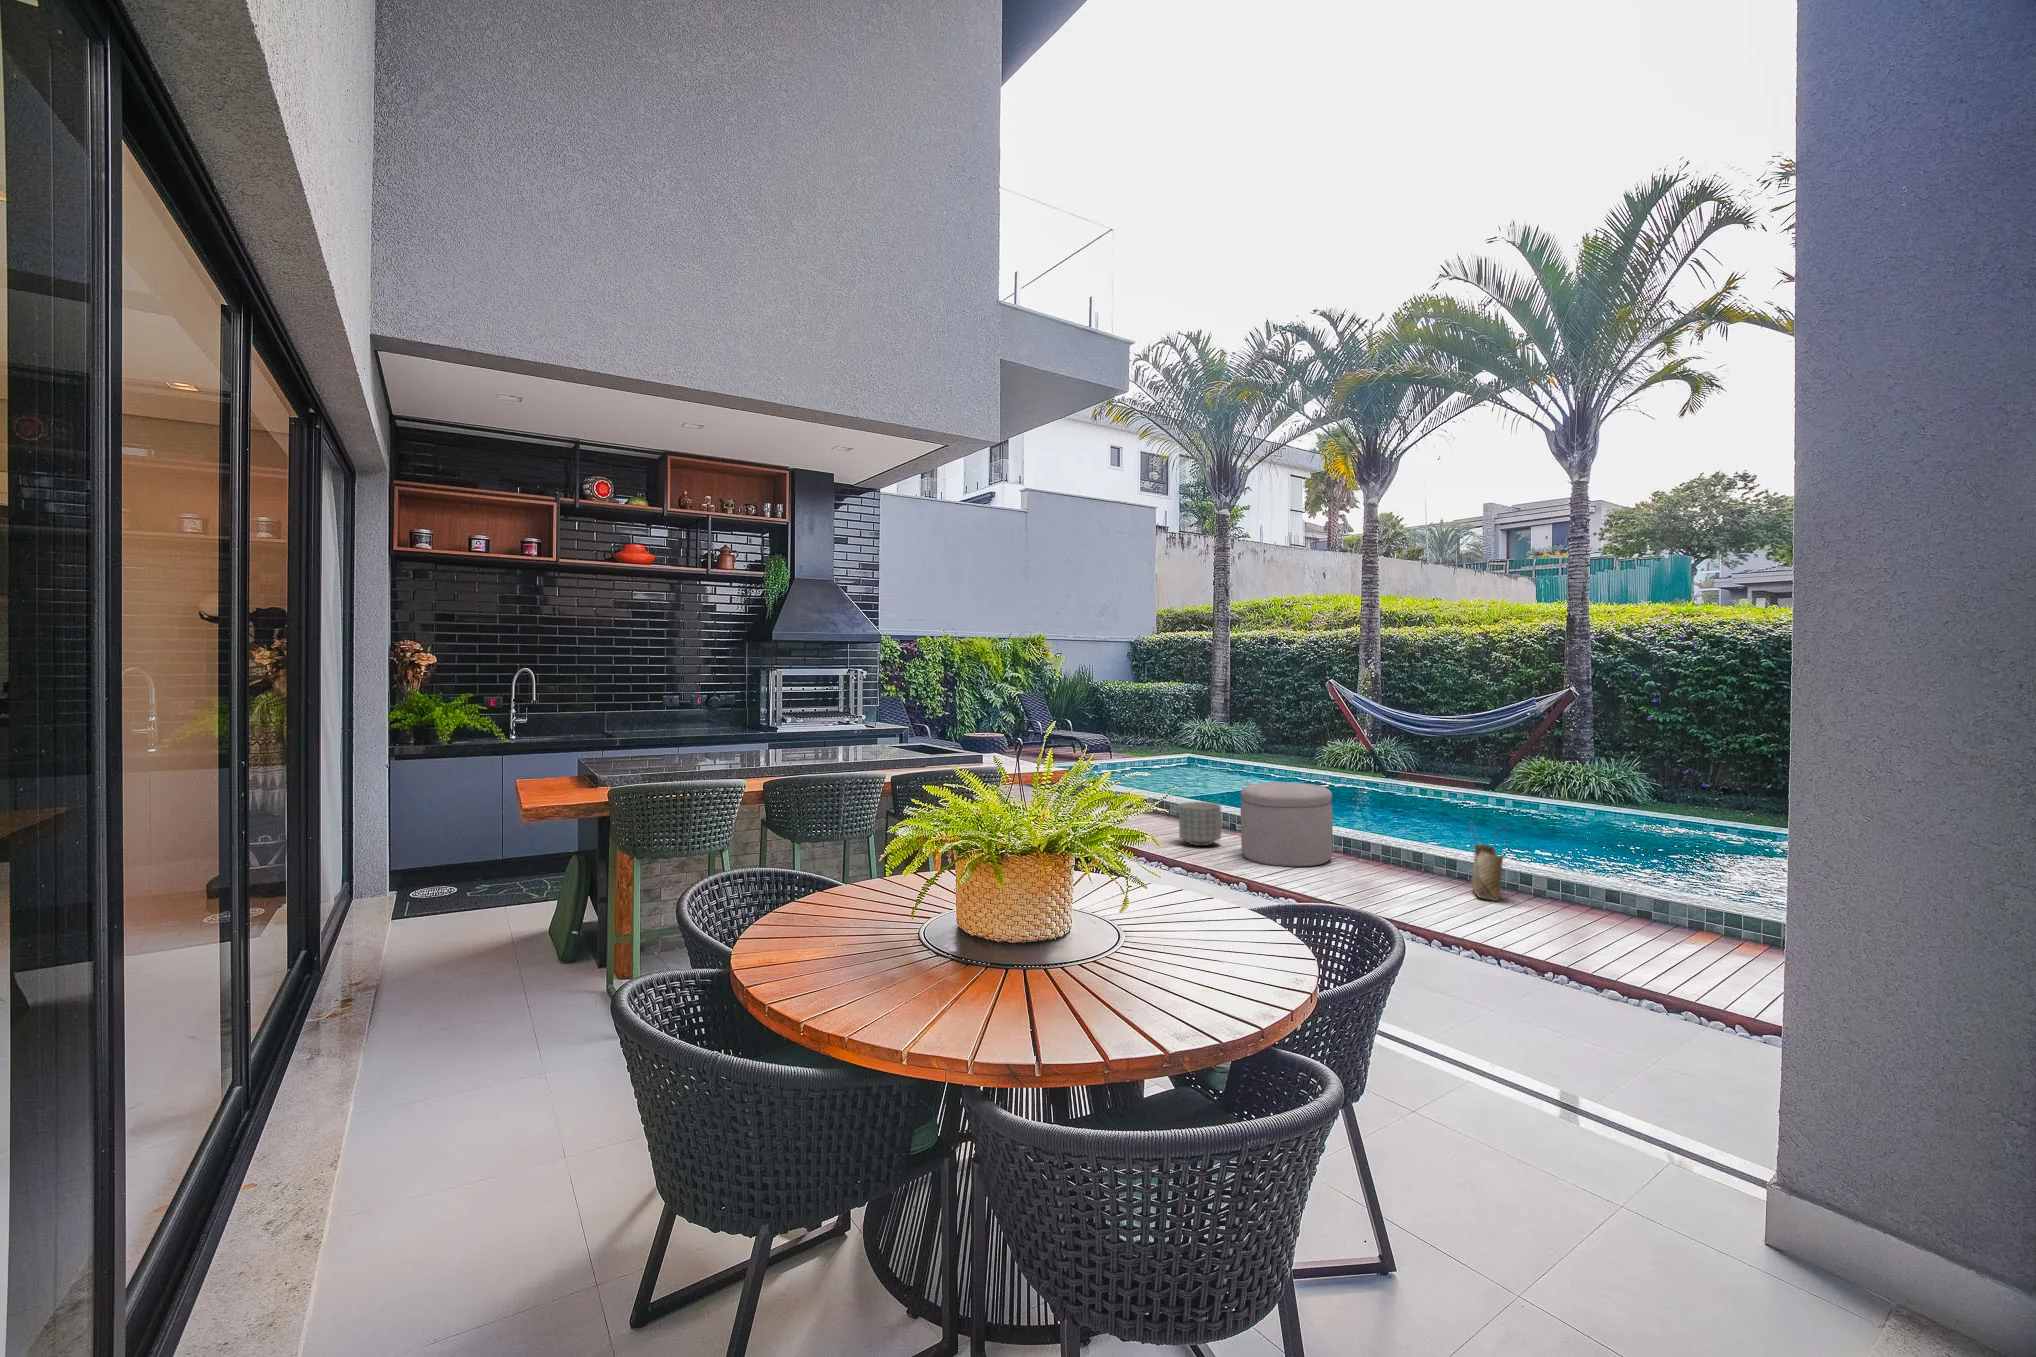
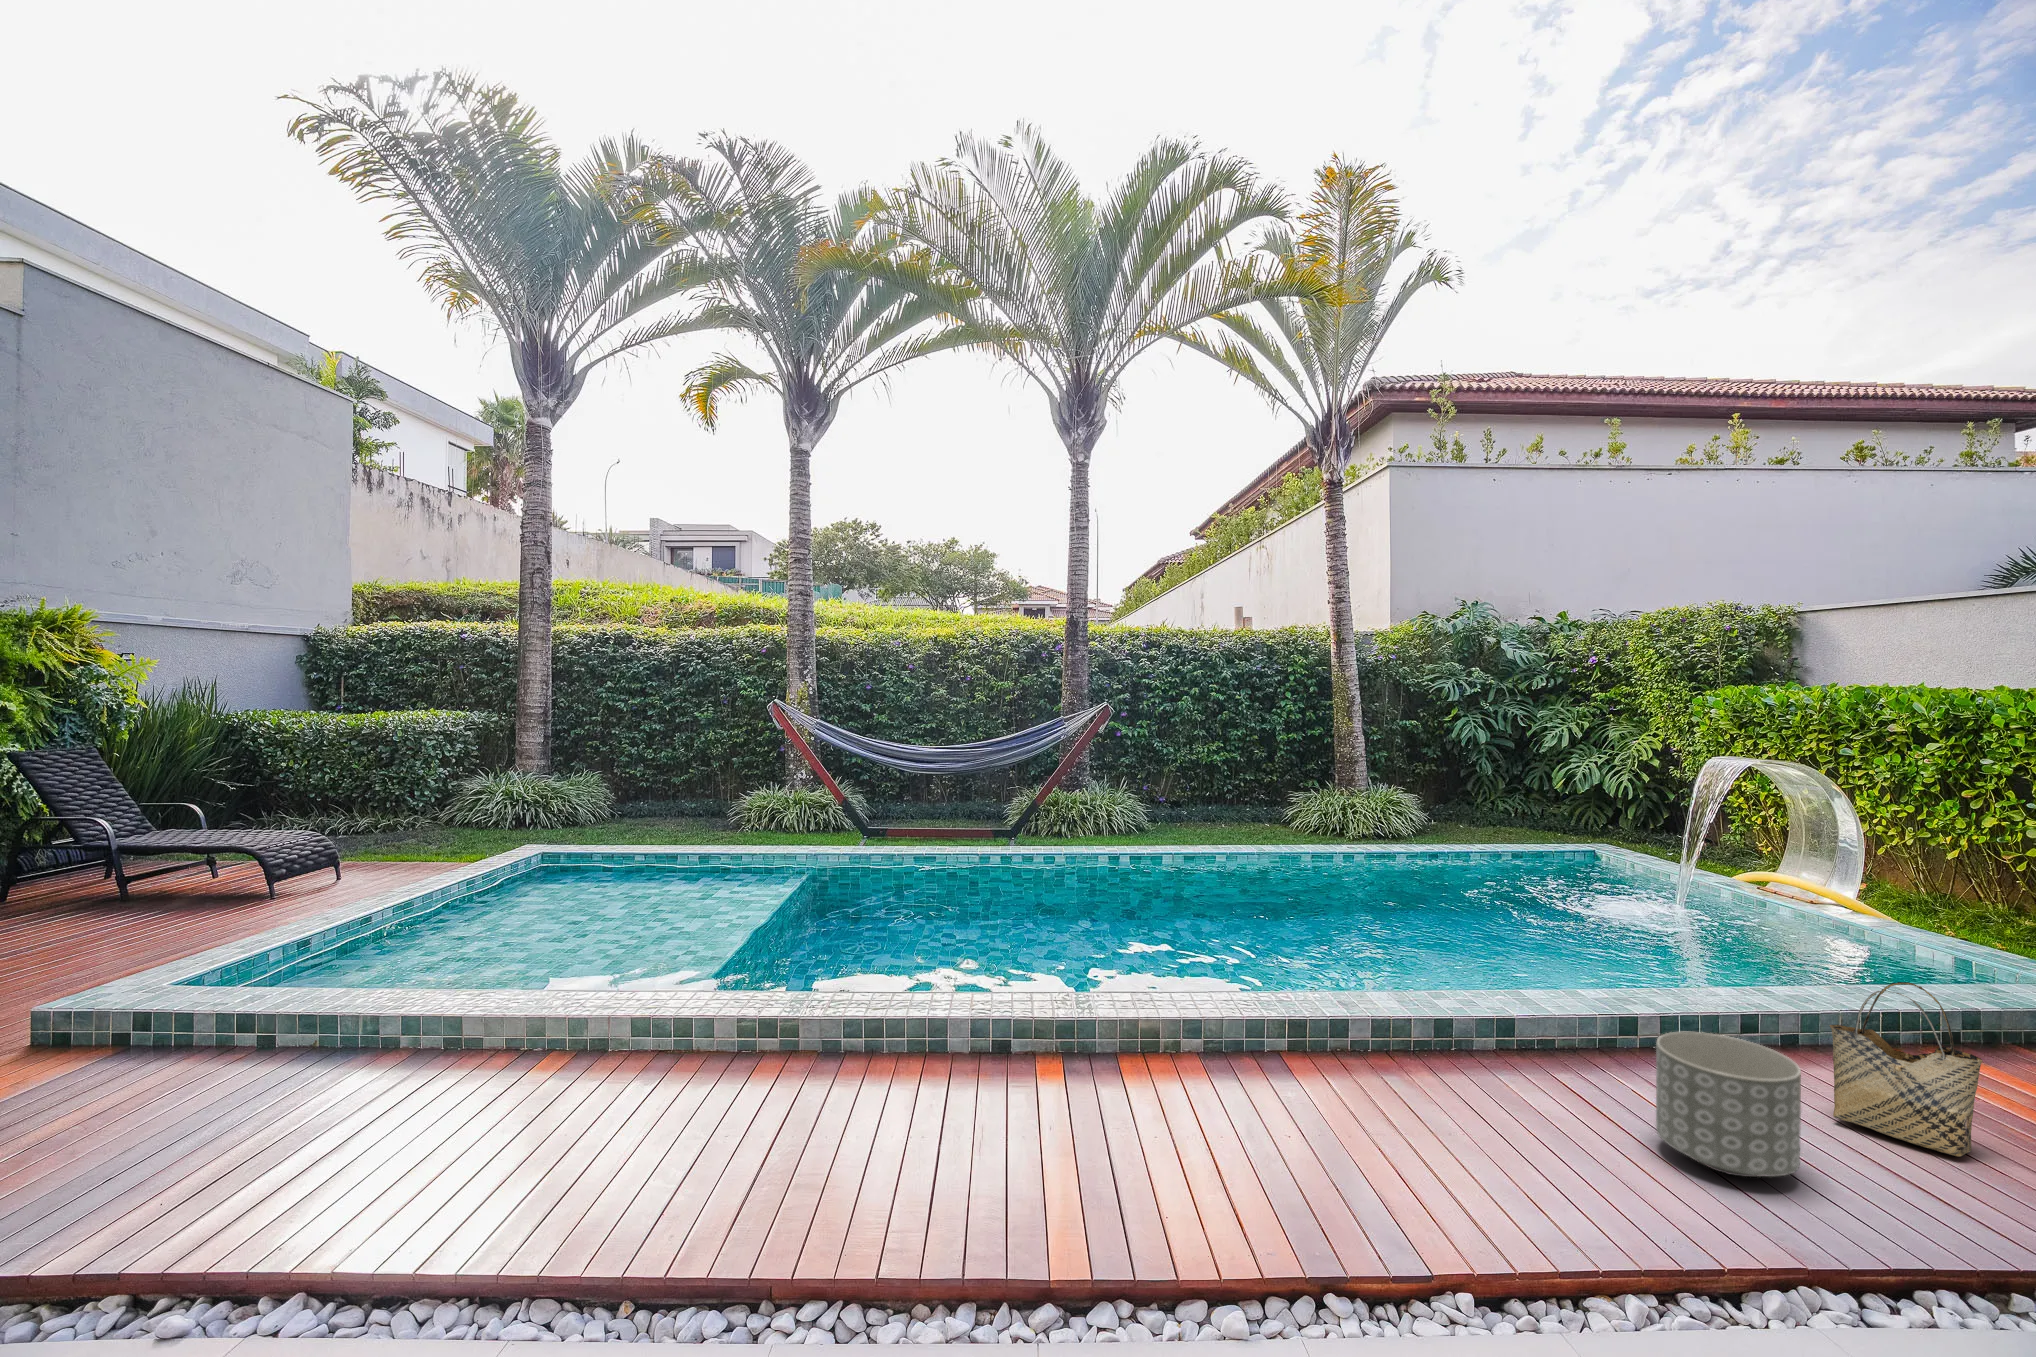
ottoman: present [1241,782,1333,867] -> none [1330,943,1574,1205]
planter: present [1179,802,1221,846] -> present [1656,1031,1801,1177]

